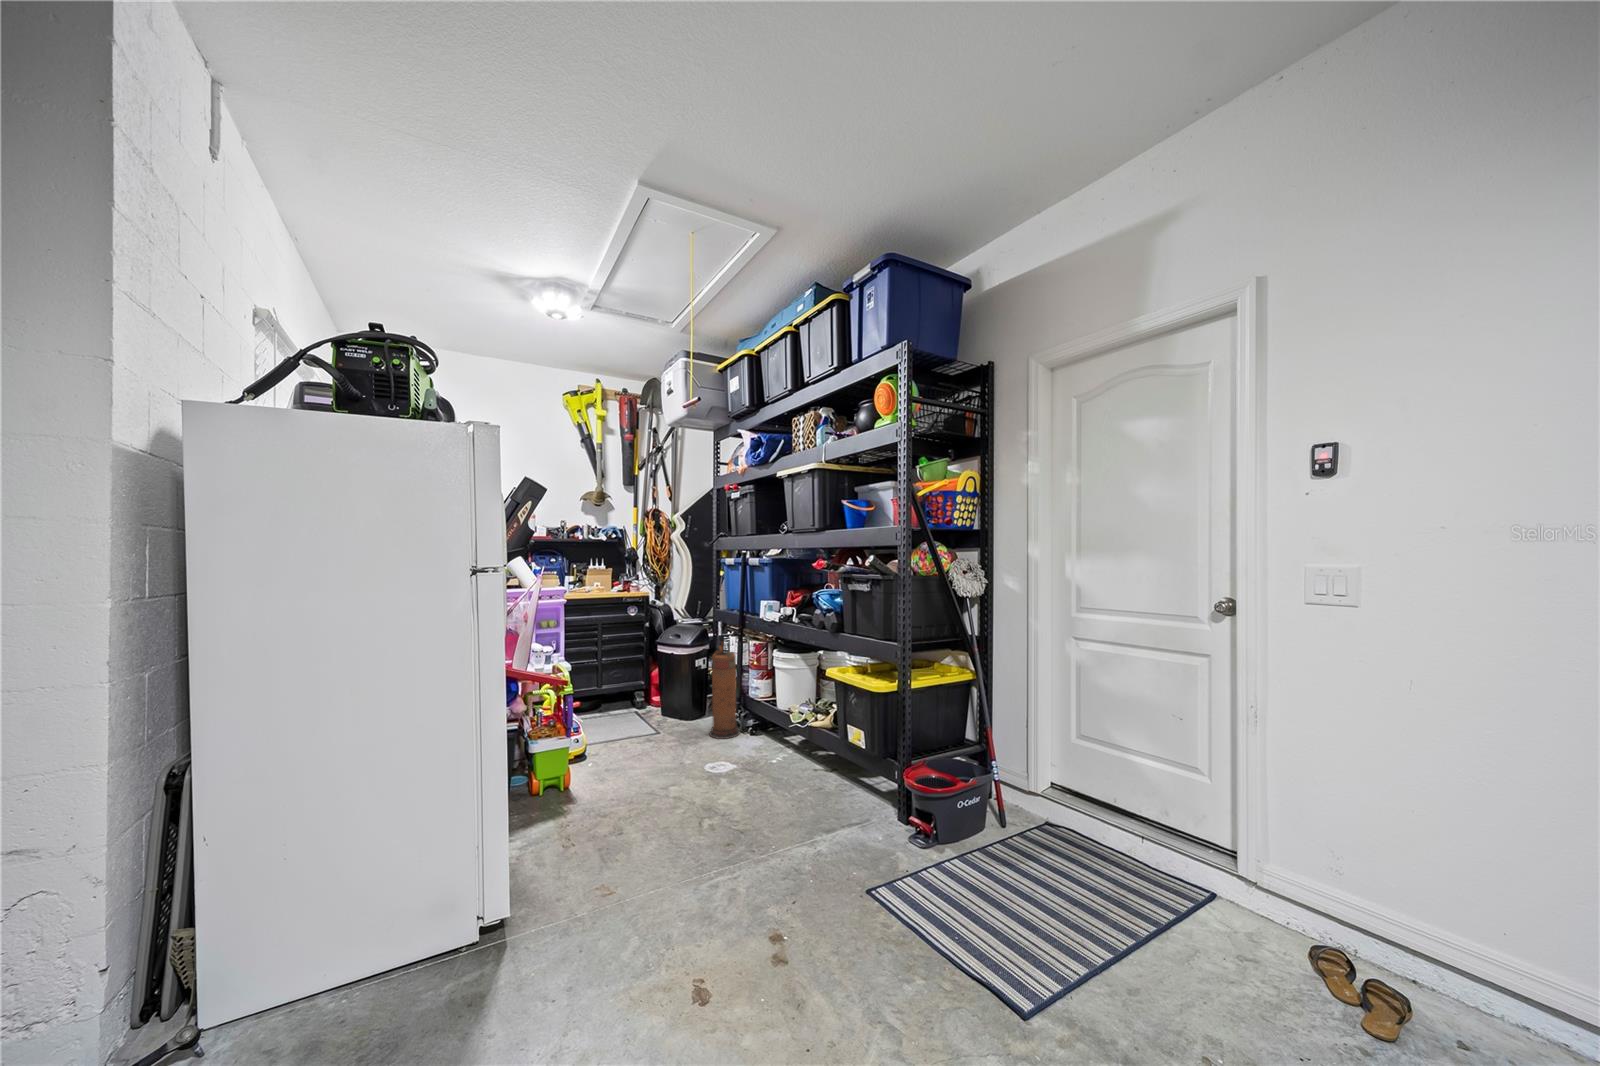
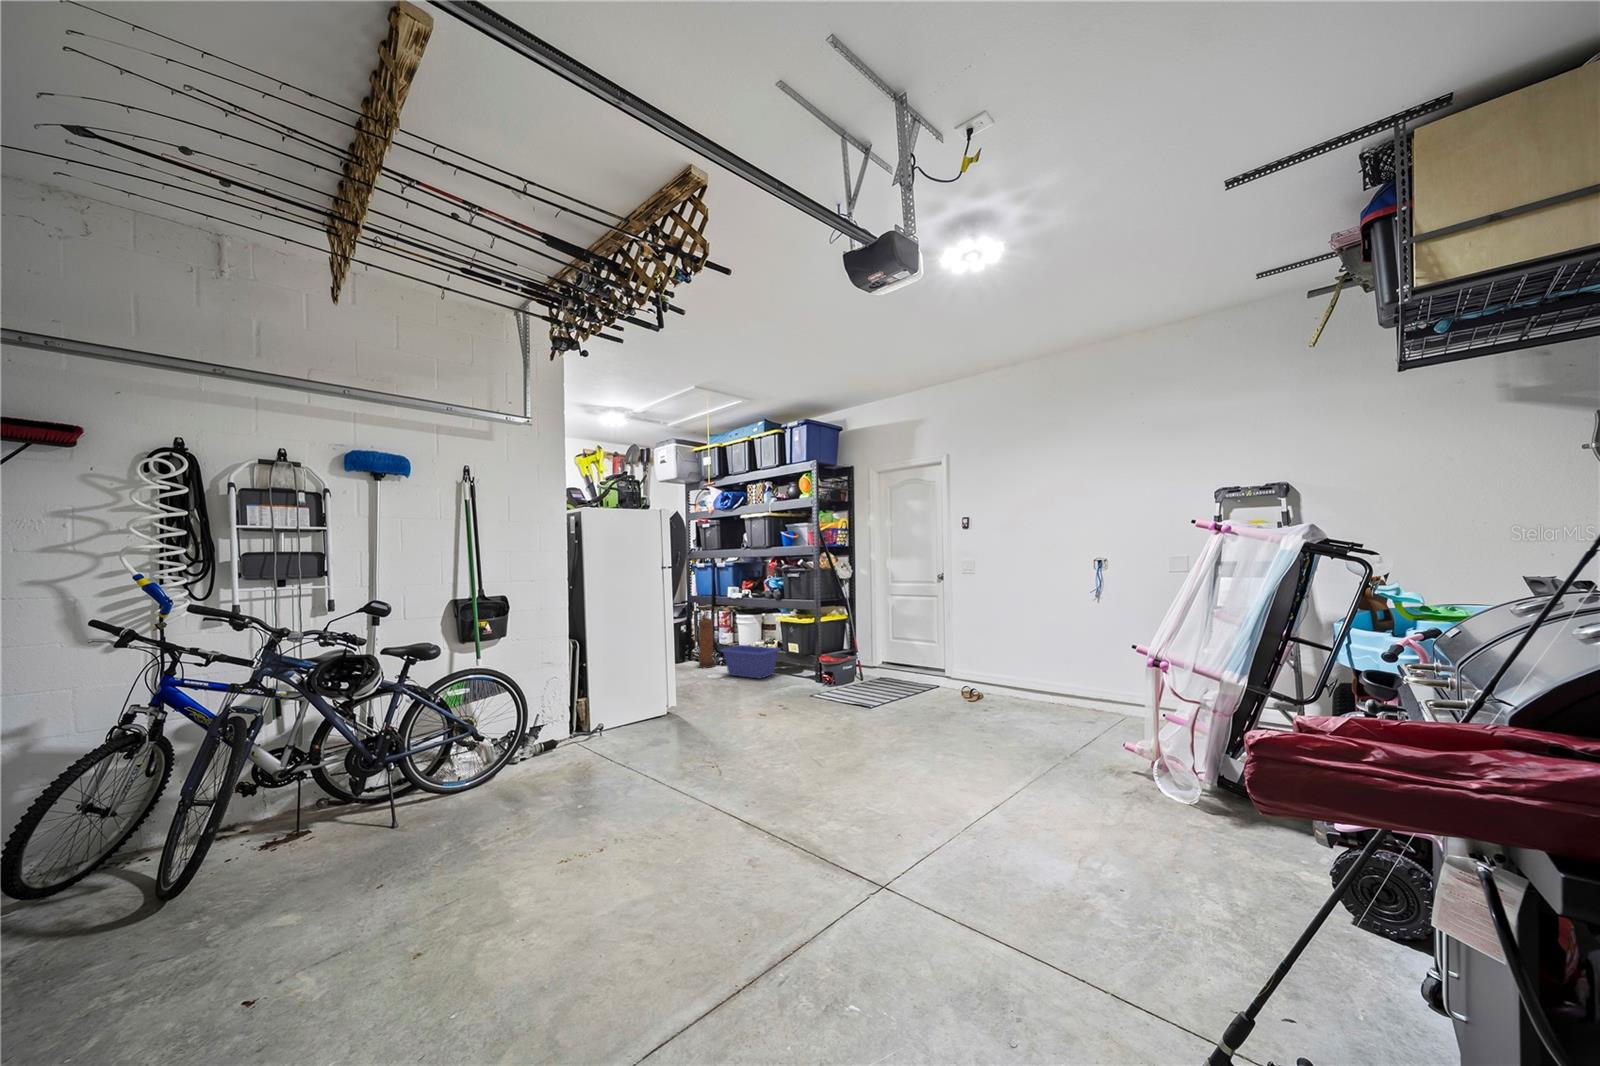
storage bin: none [725,708,838,792] -> present [721,645,780,679]

